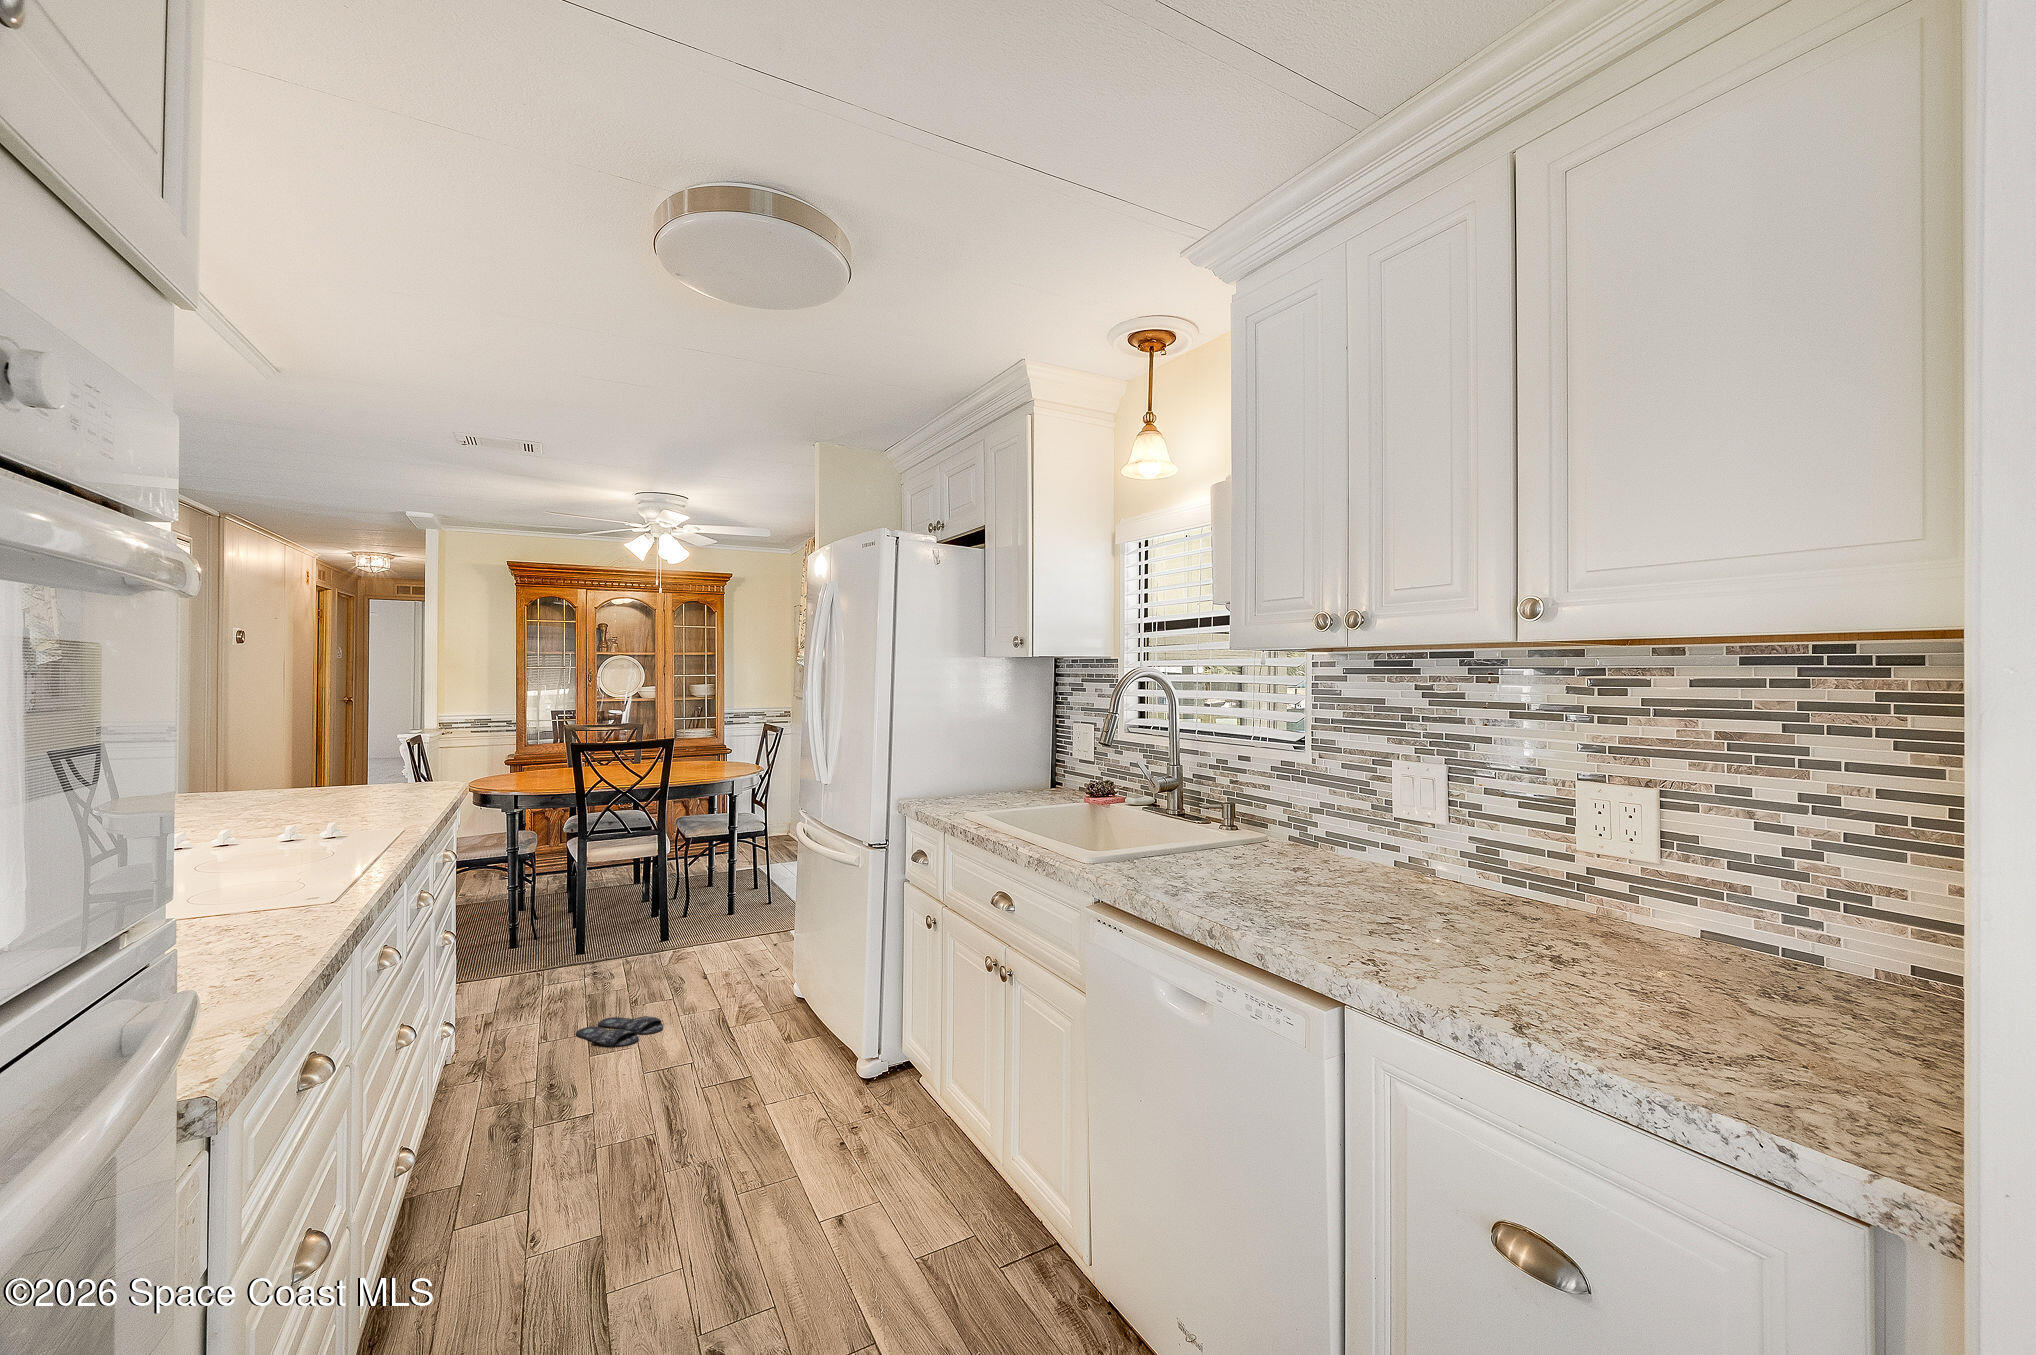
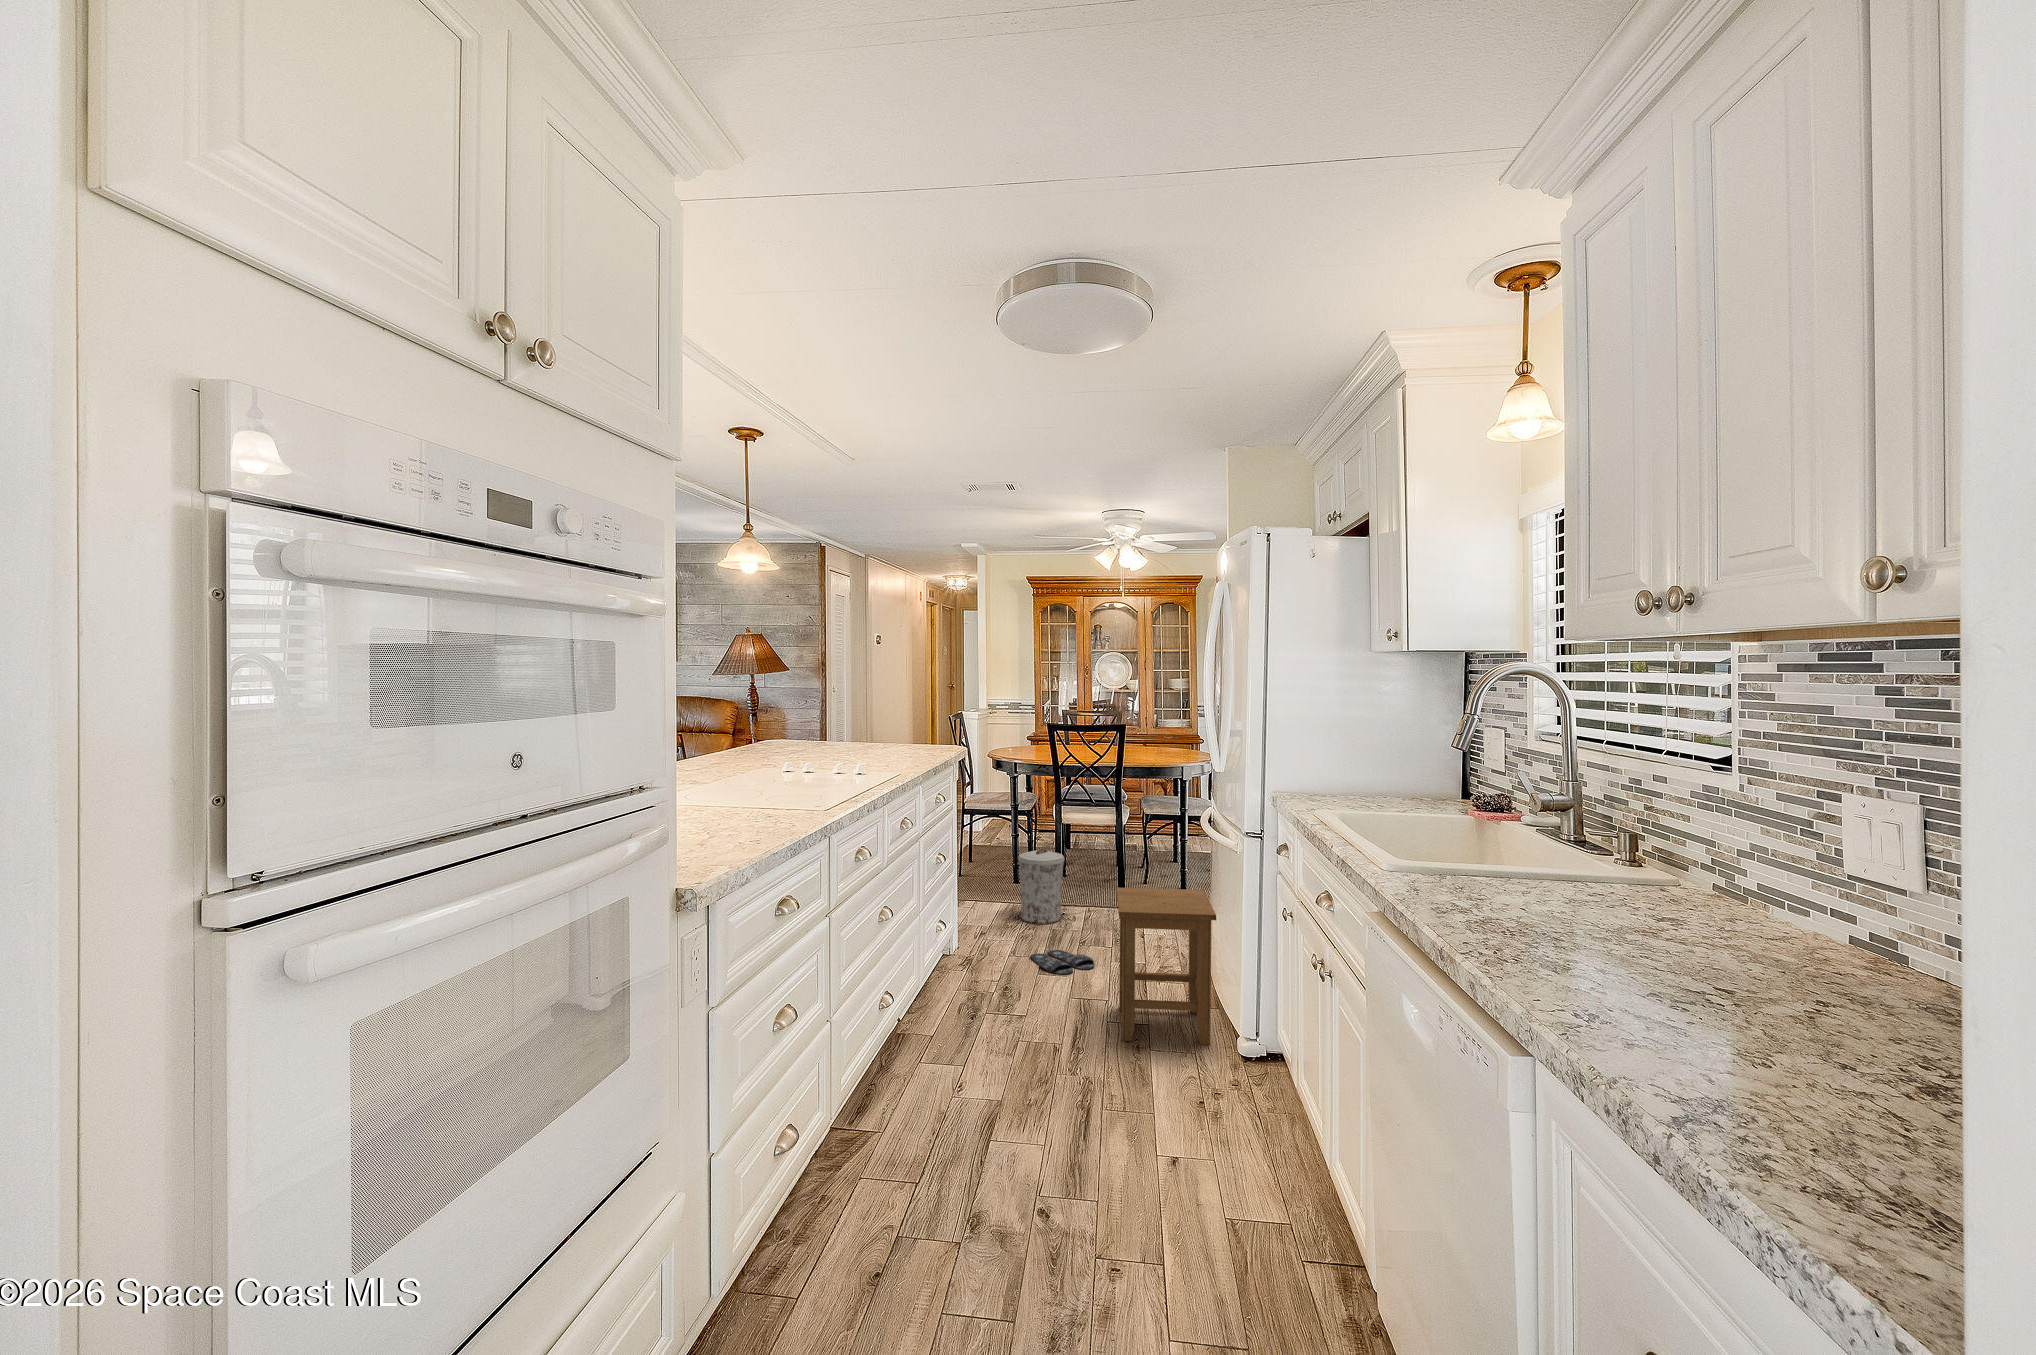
trash can: none [538,899,601,993] -> present [1018,849,1065,924]
stool: none [704,915,830,1103] -> present [1116,888,1216,1045]

